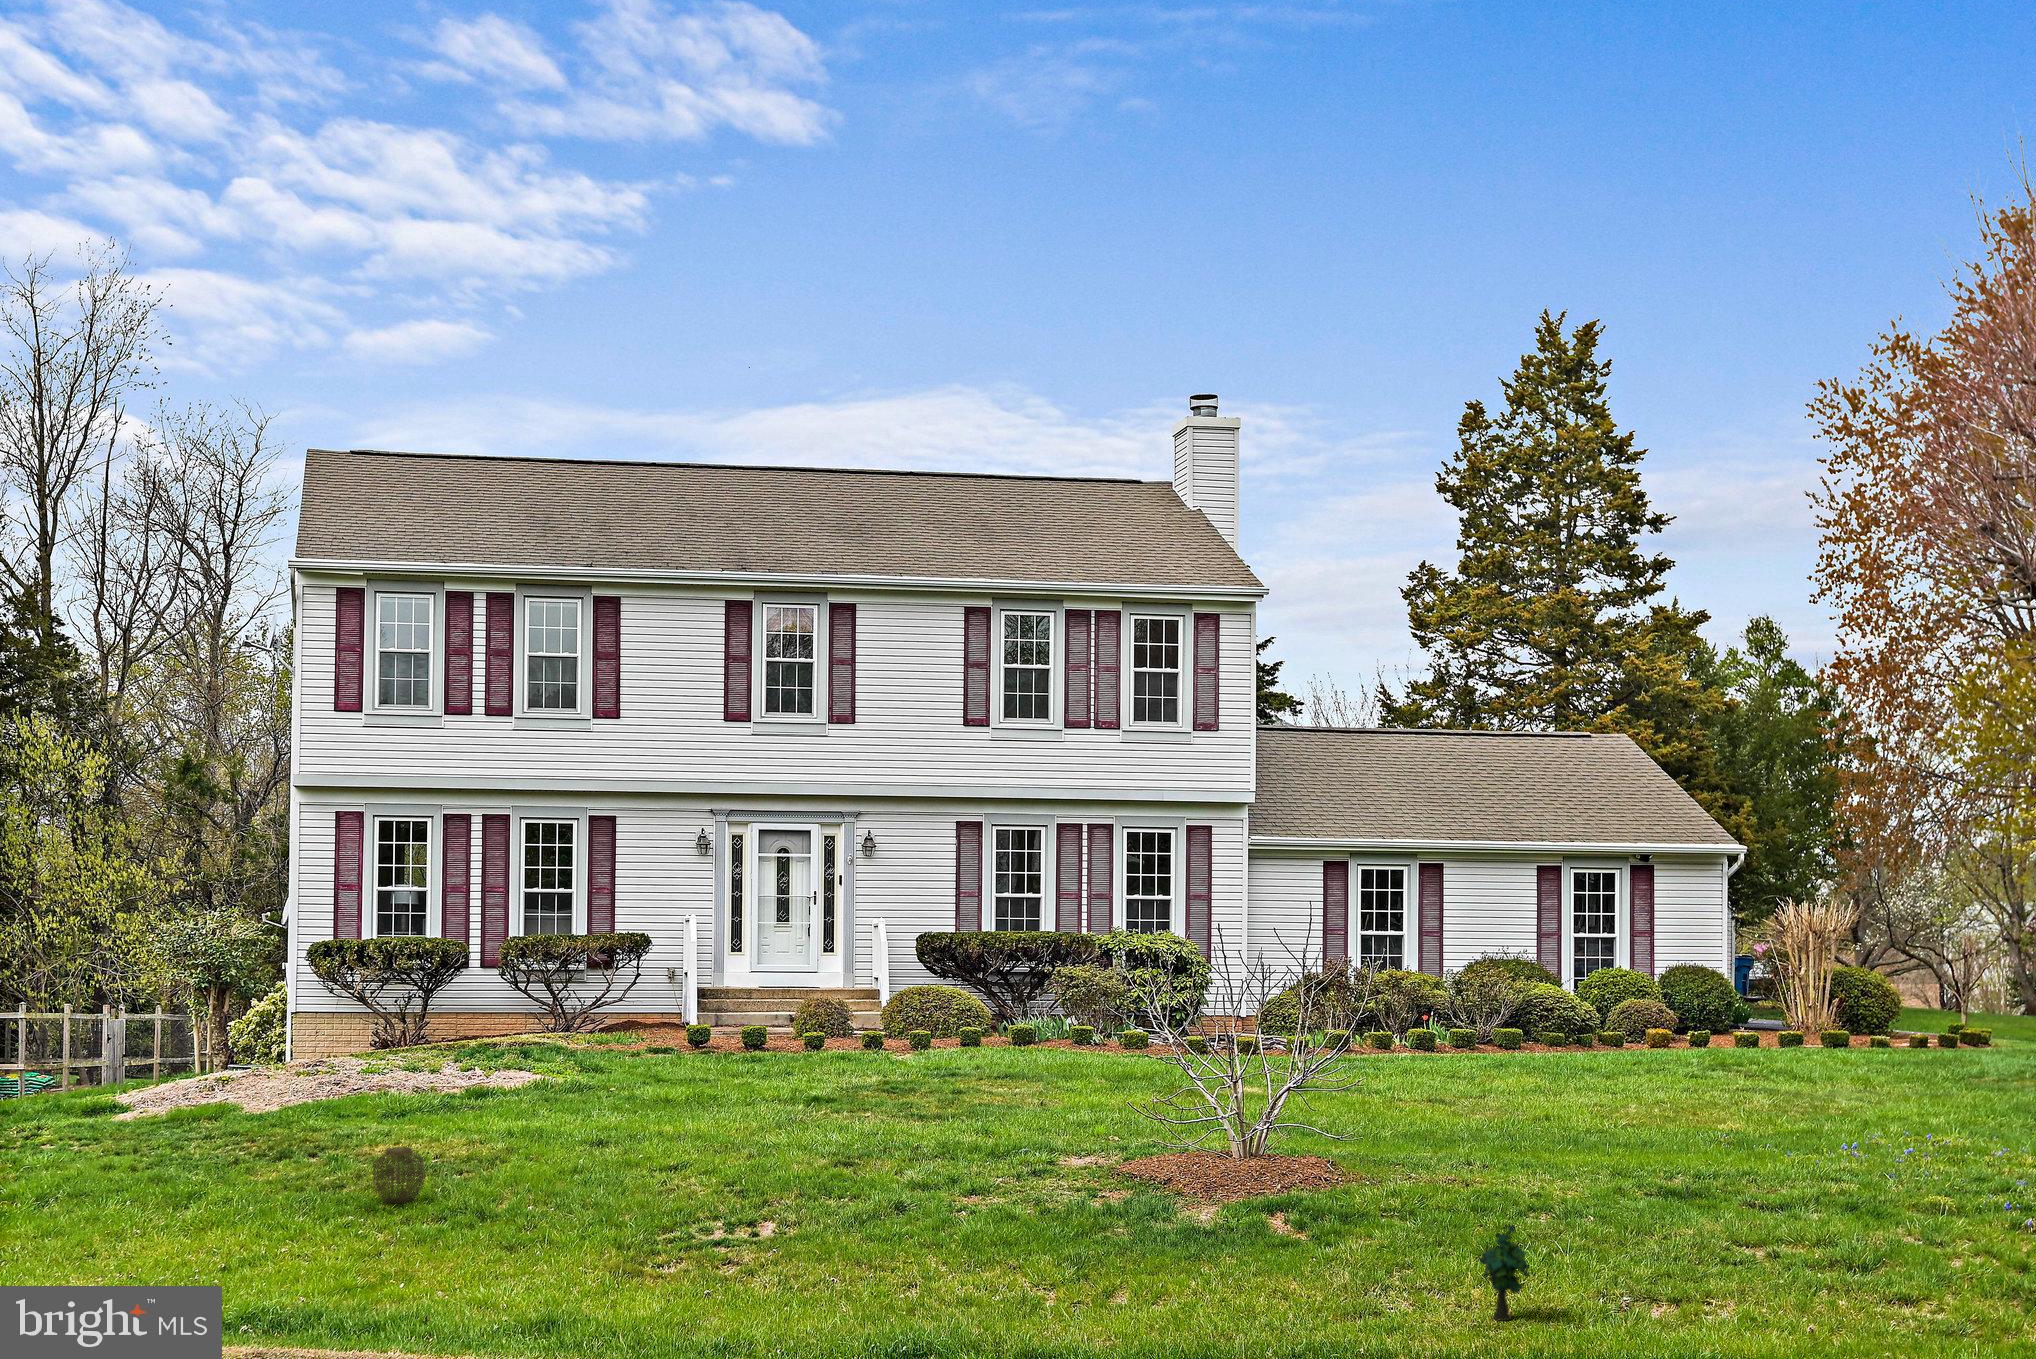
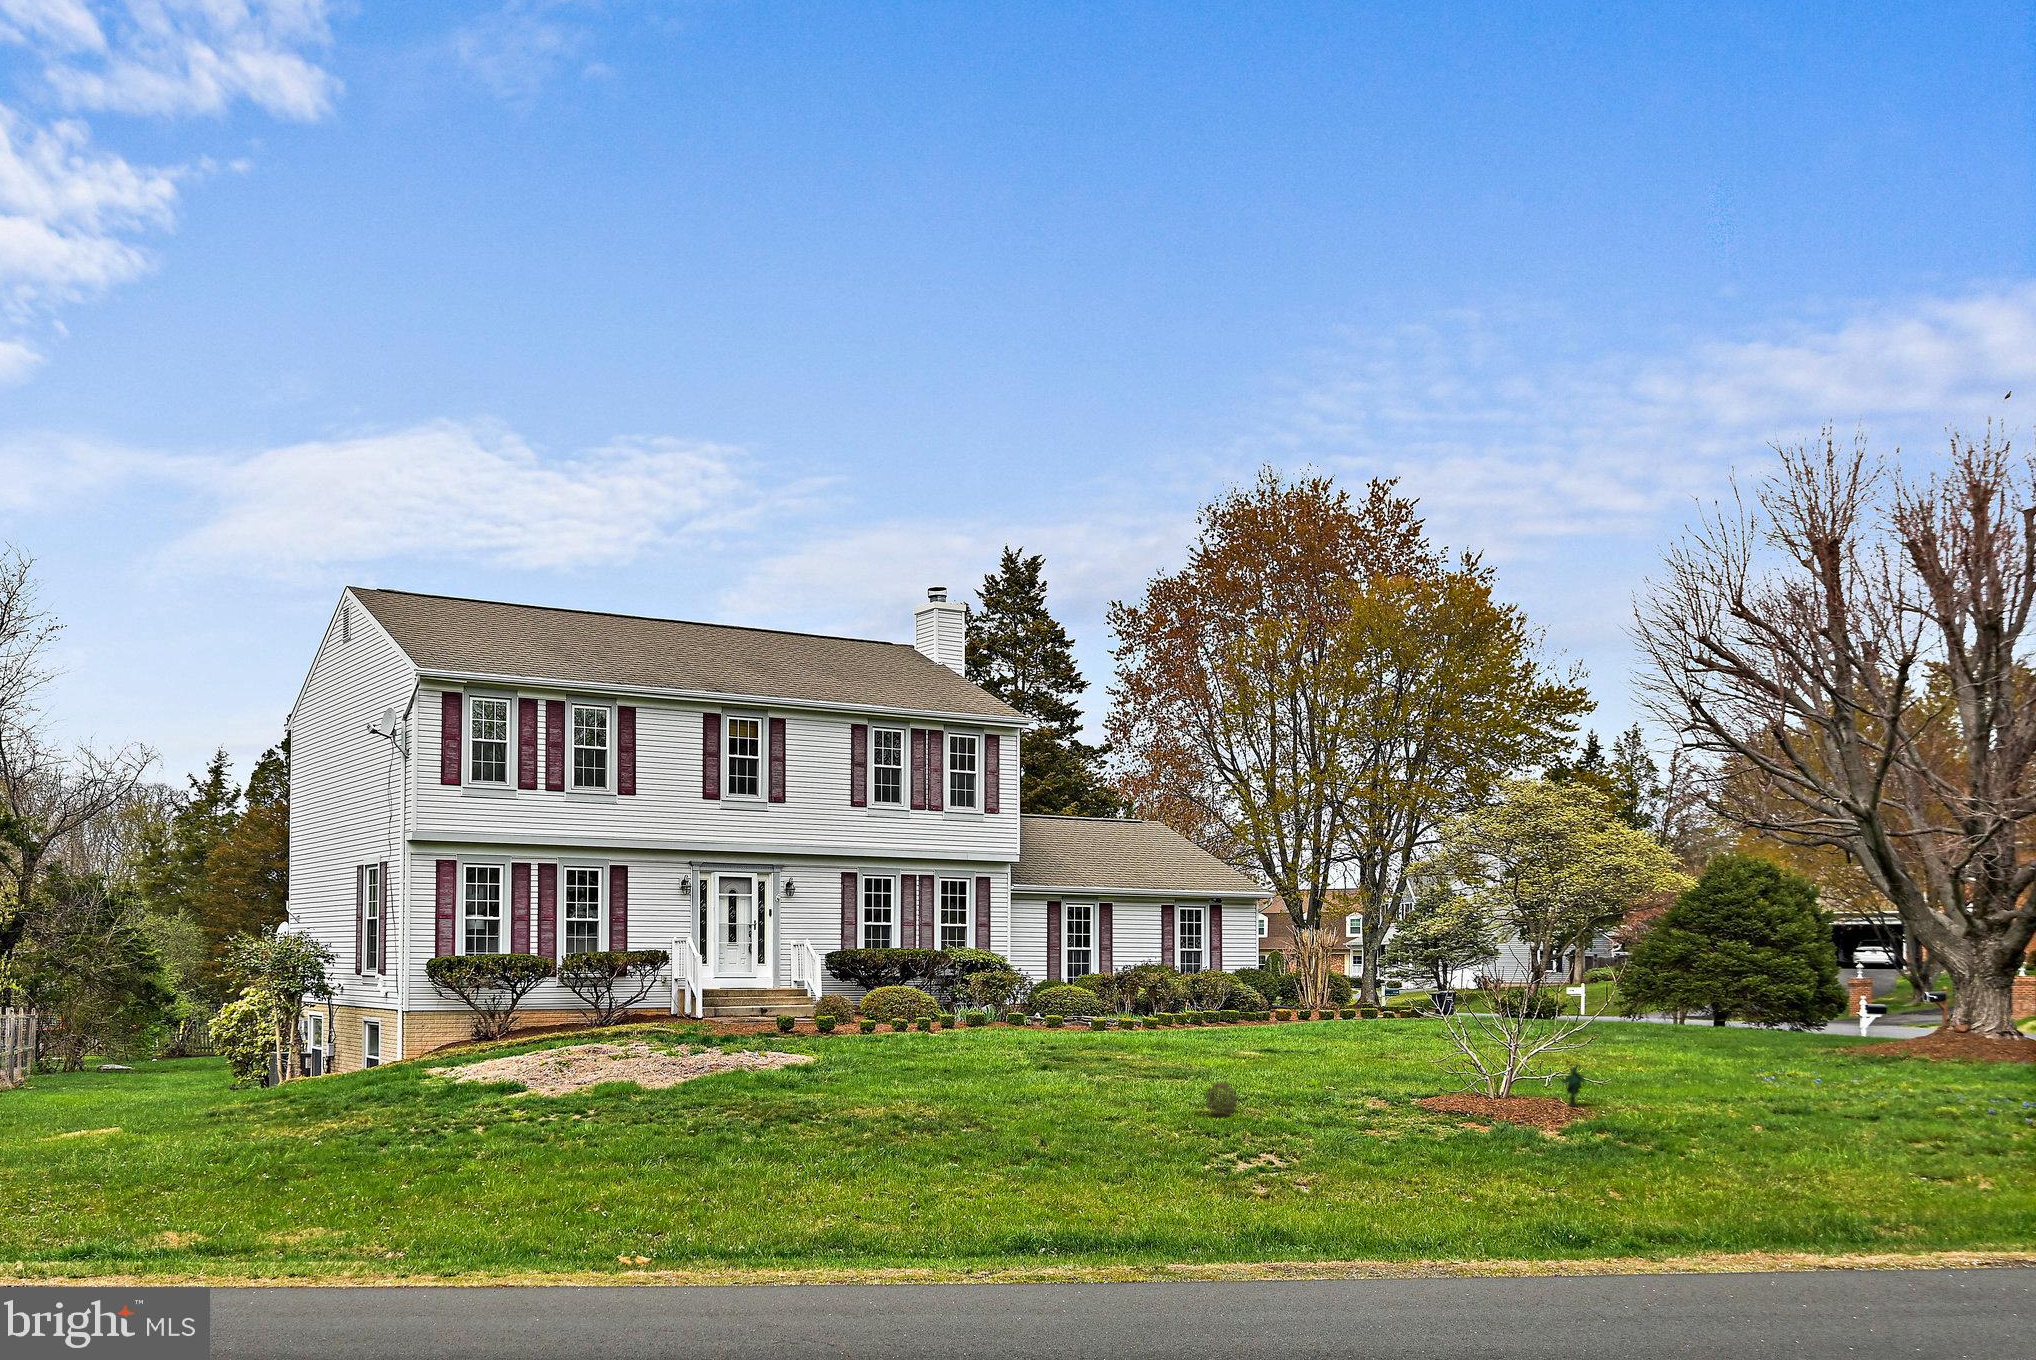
woven basket: present [373,1147,424,1203] -> present [1206,1083,1236,1117]

